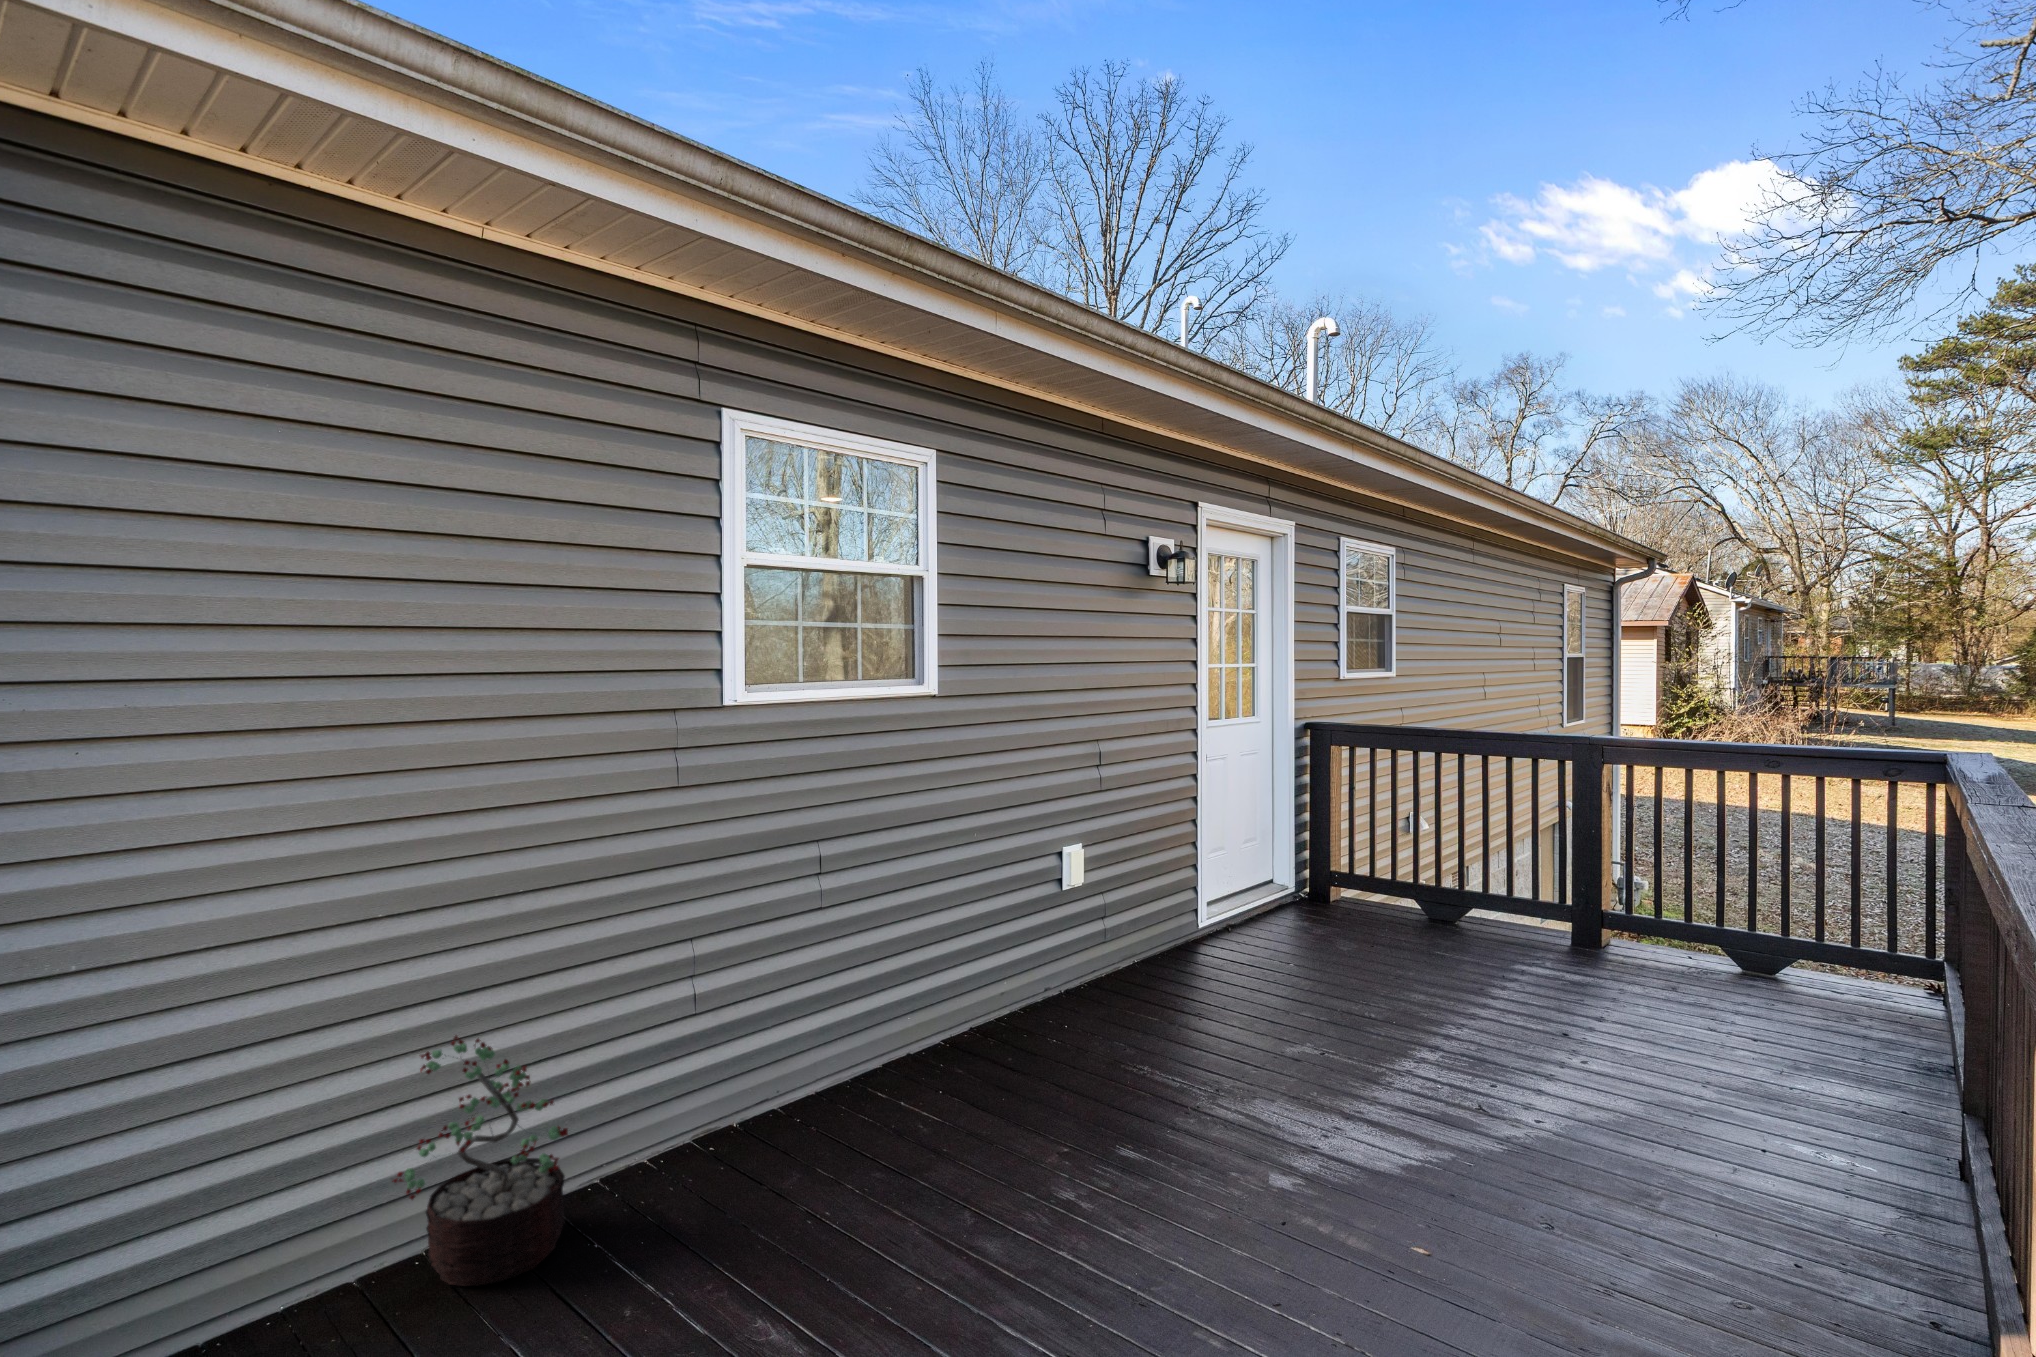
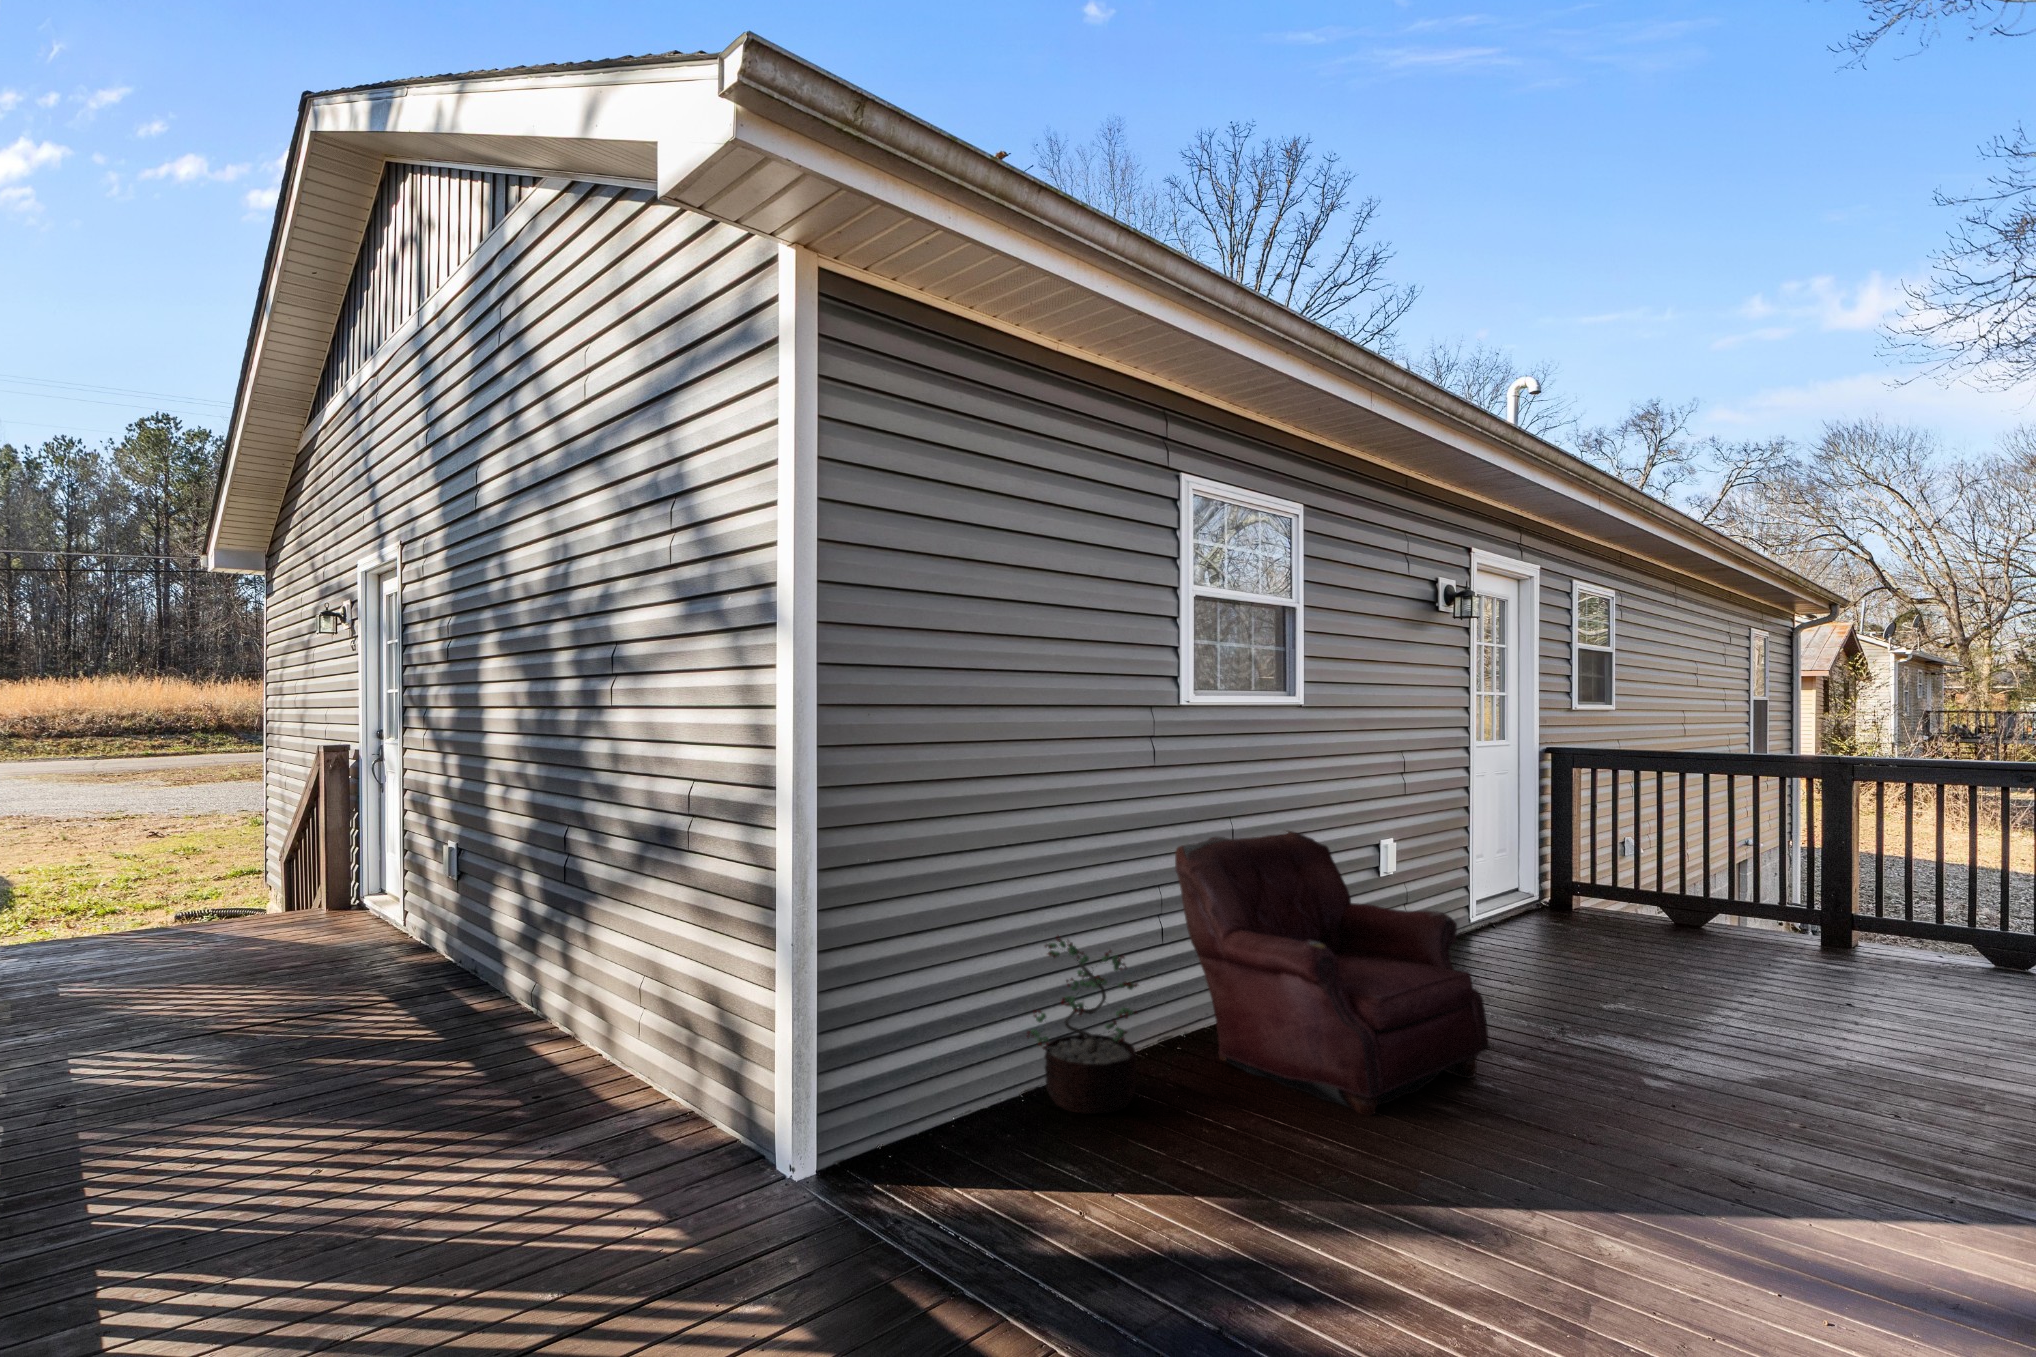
armchair: none [688,857,1061,1265] -> present [1175,831,1489,1116]

